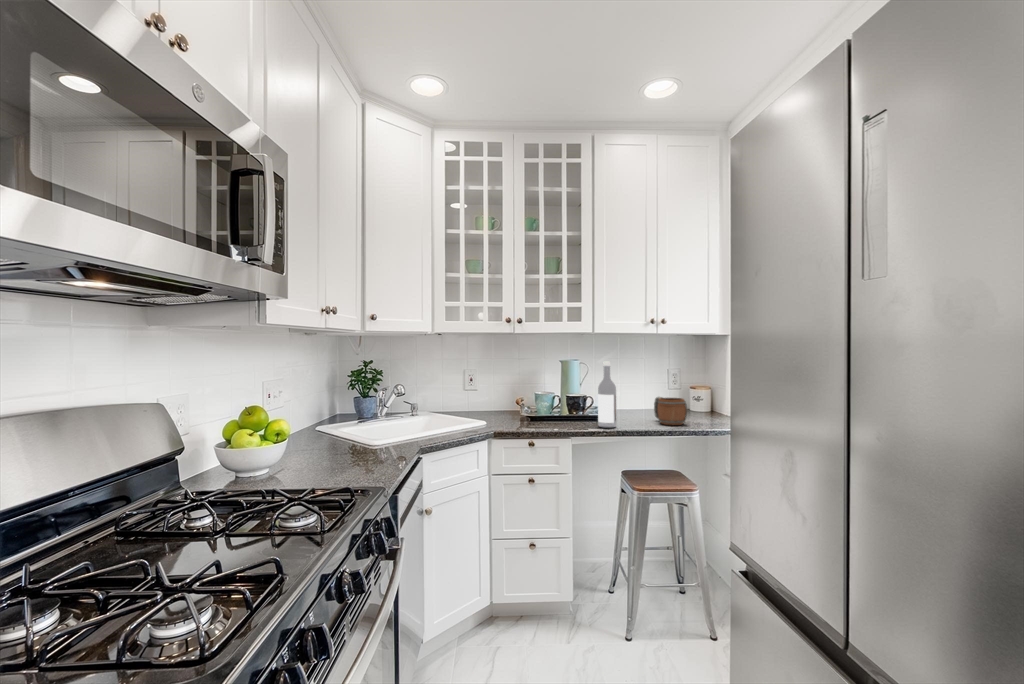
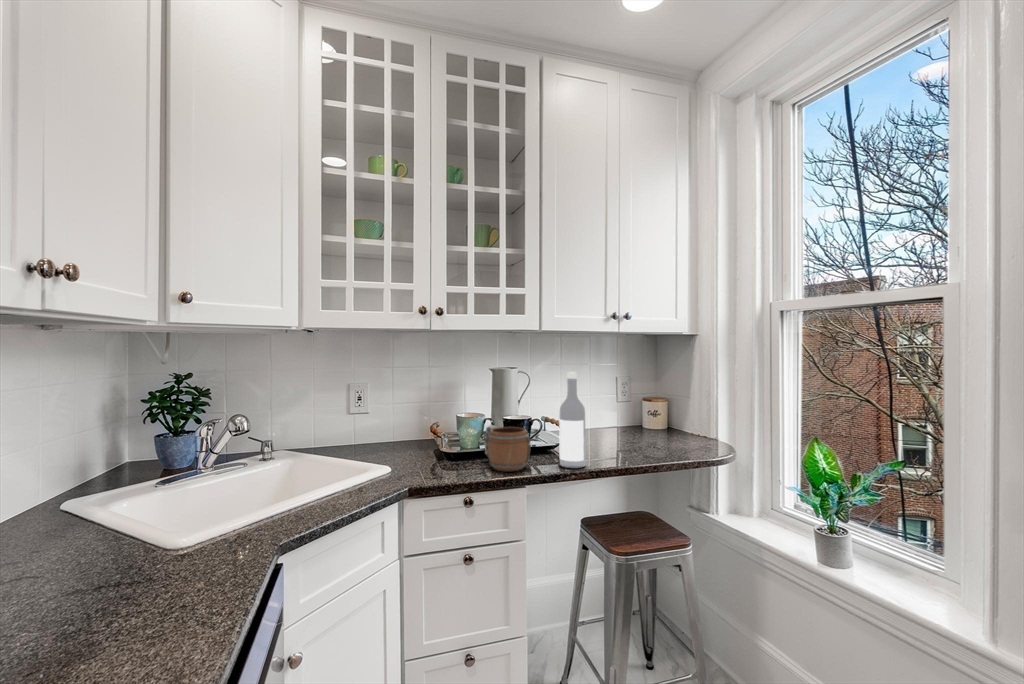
mug: present [654,397,687,425] -> present [484,425,530,471]

